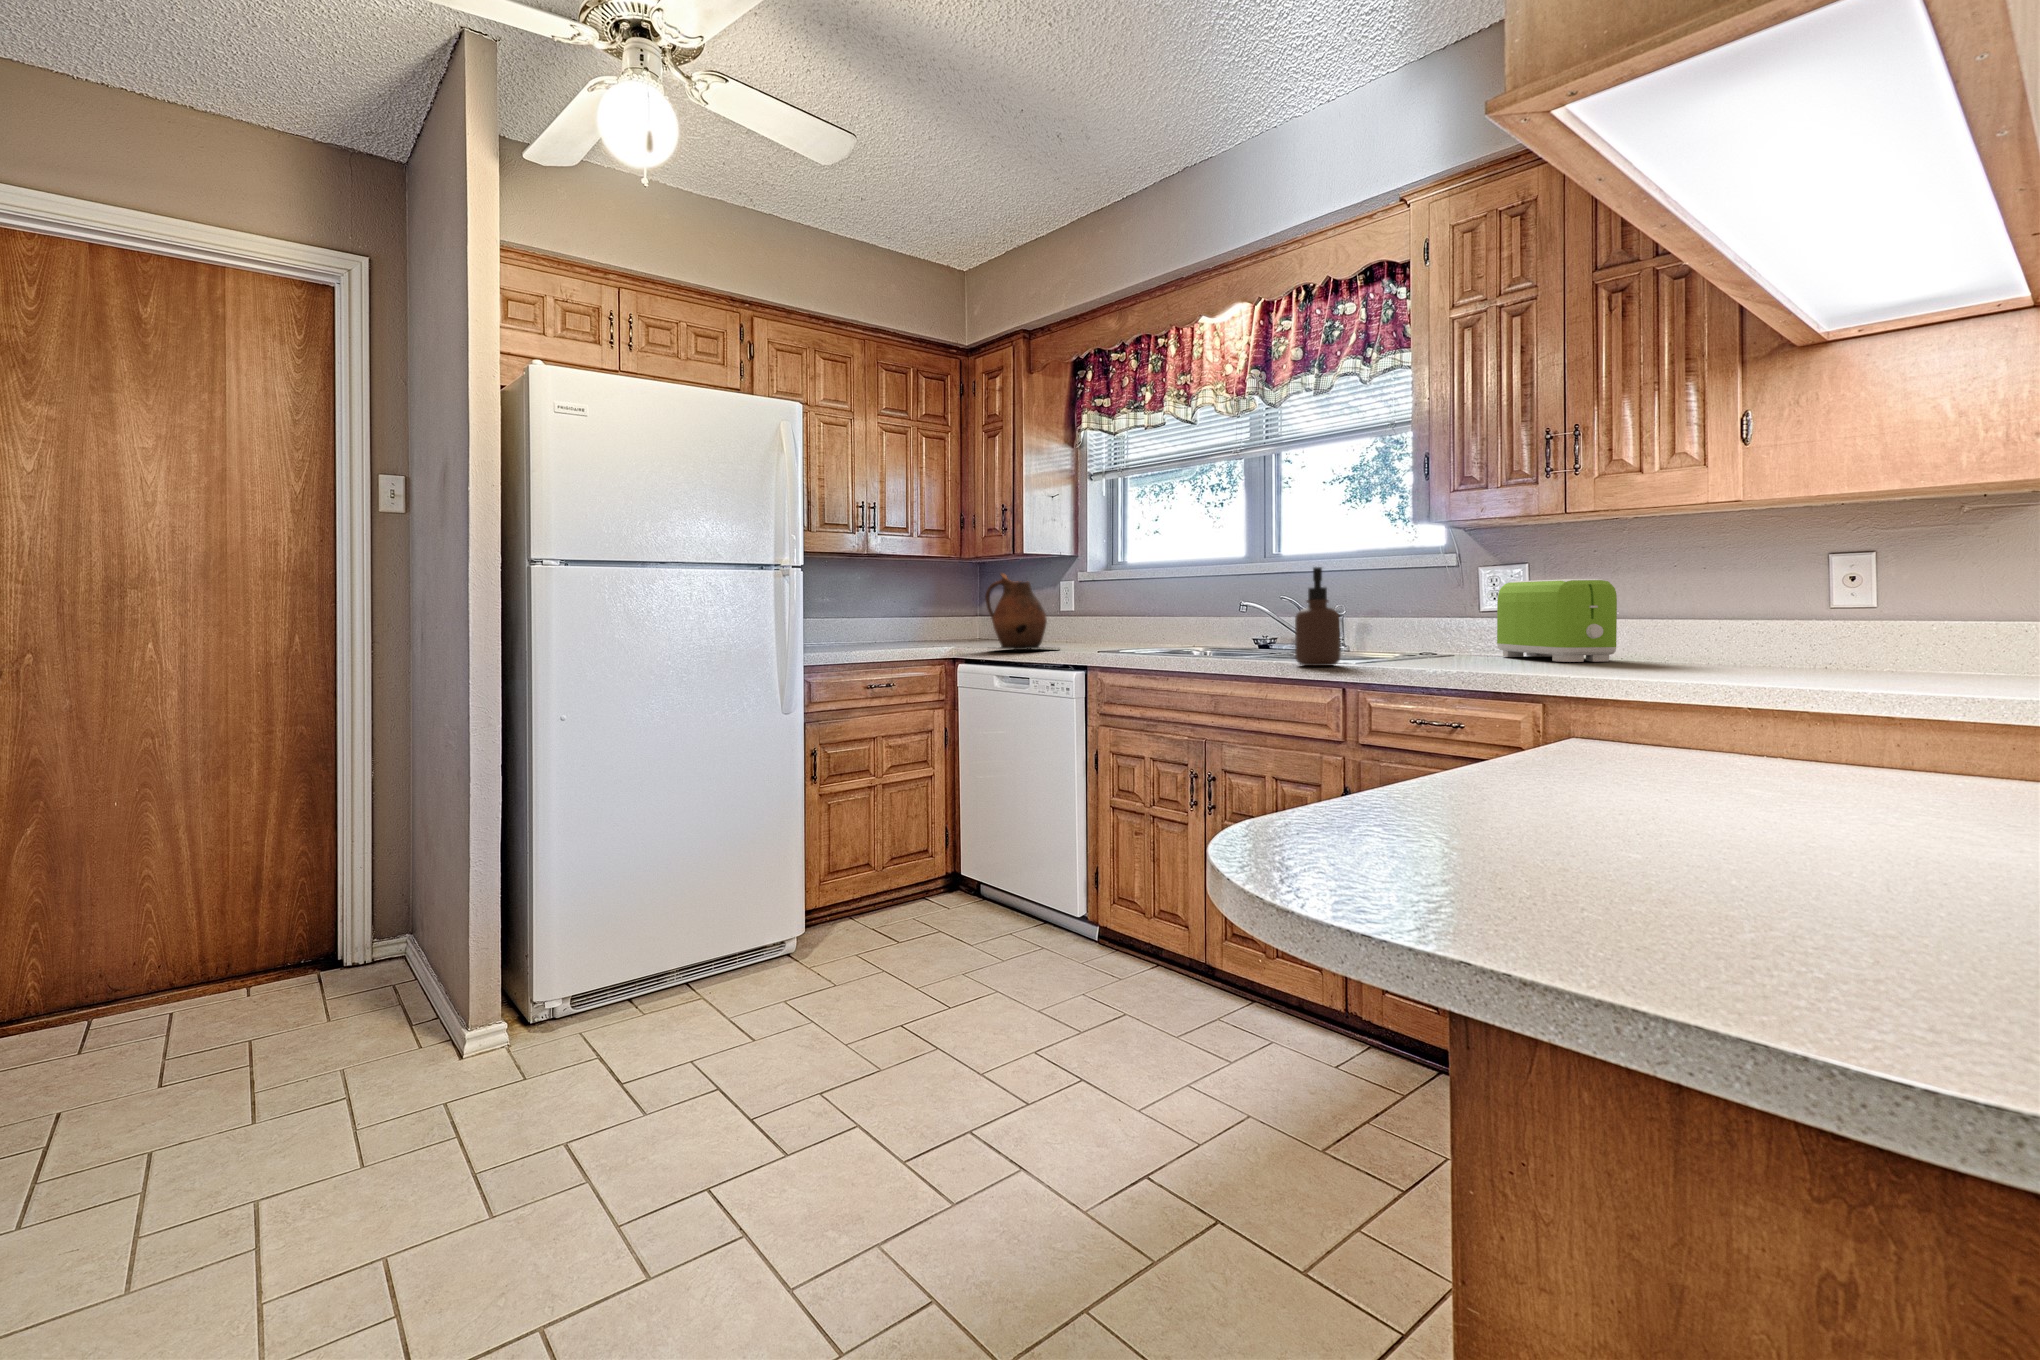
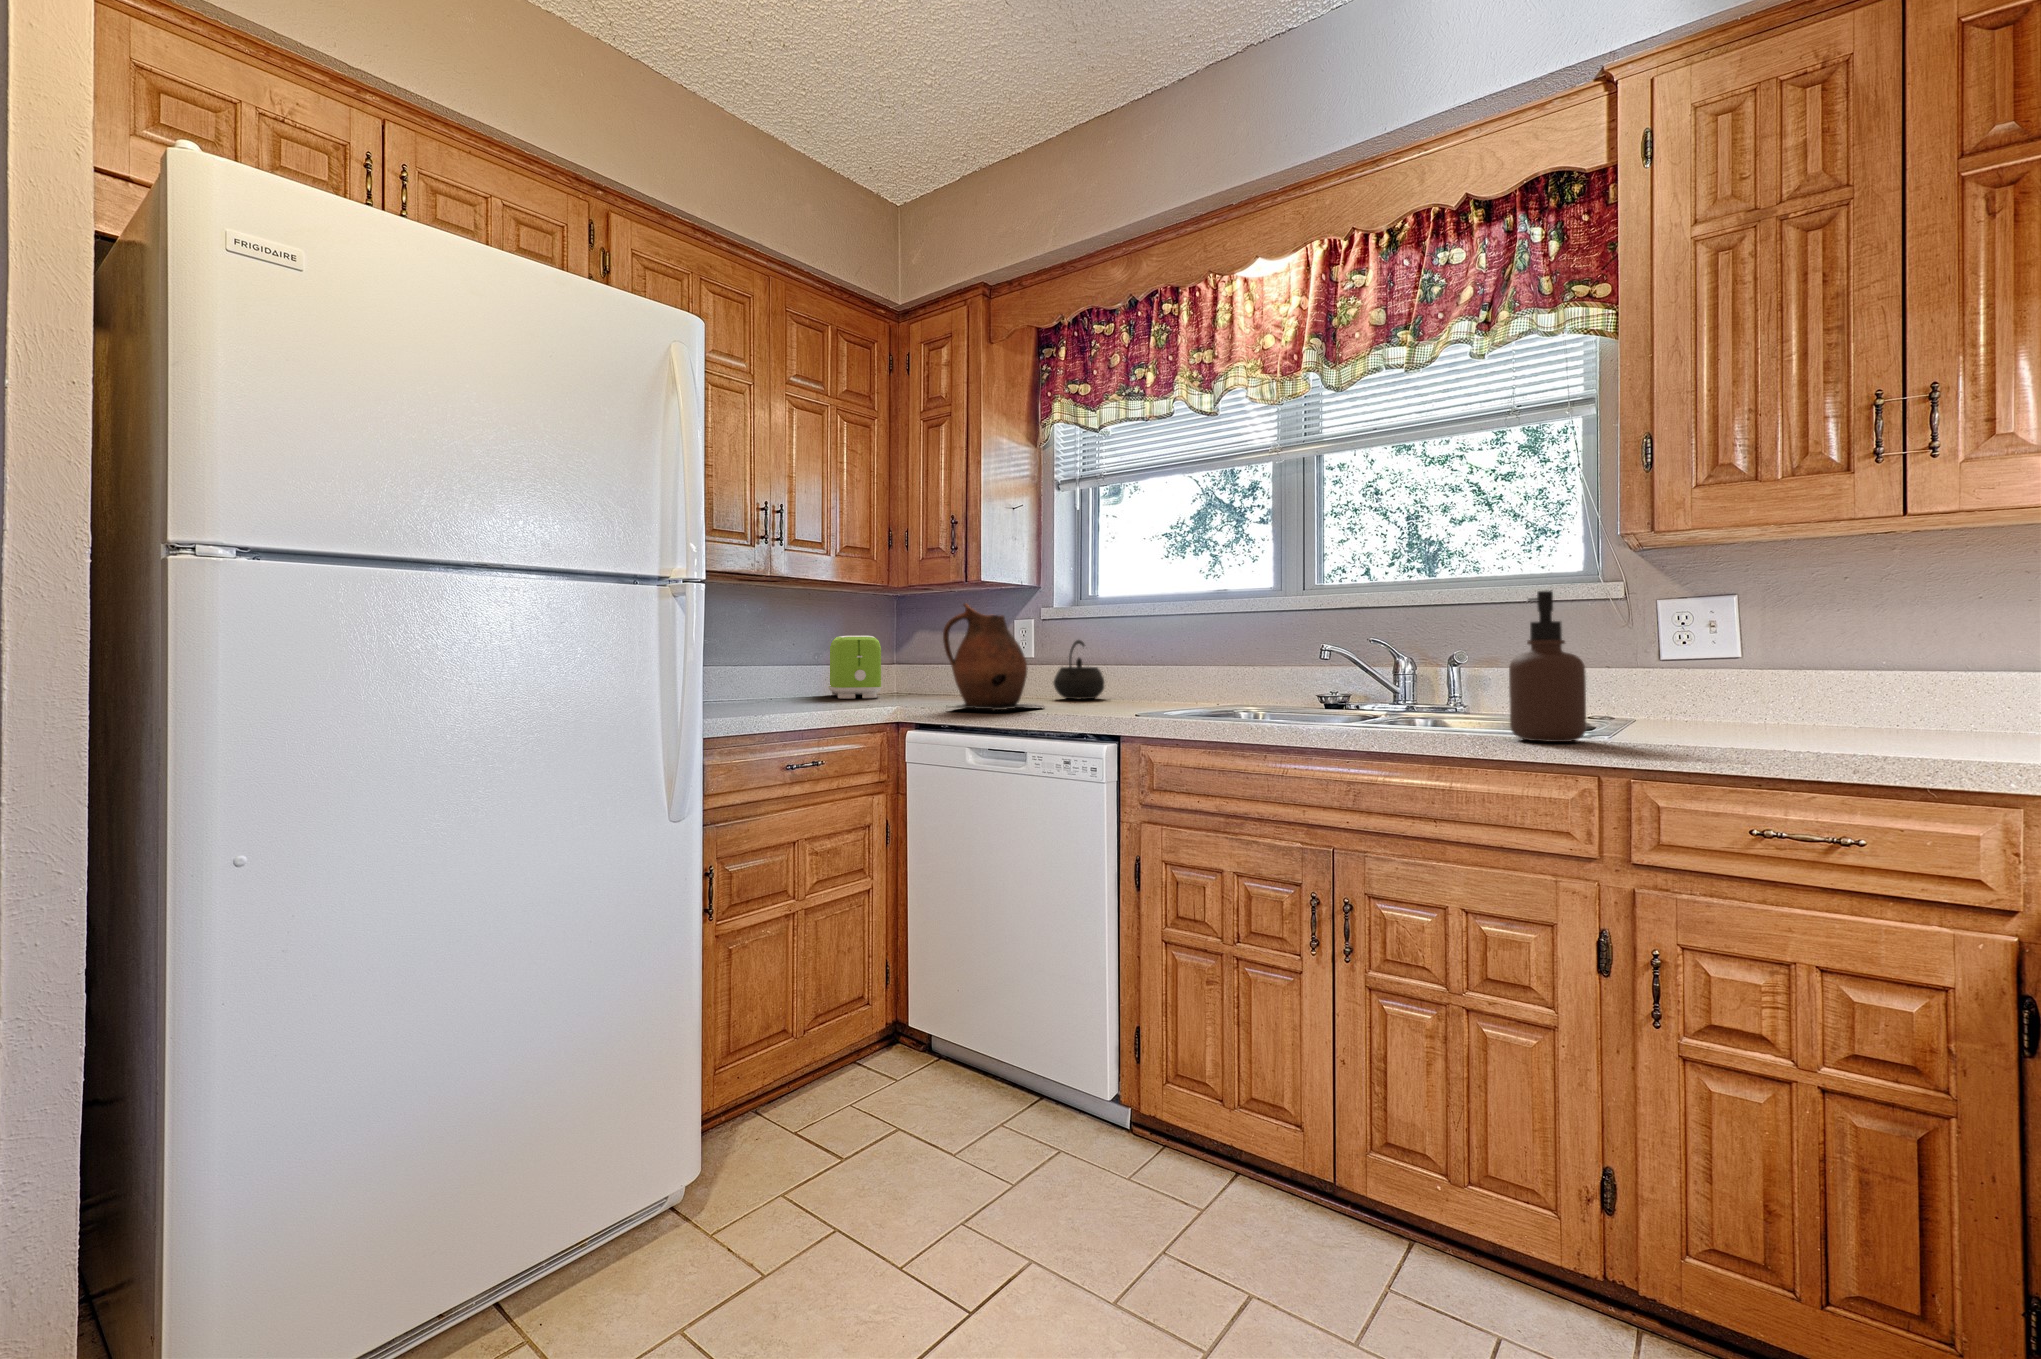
toaster: present [1497,579,1617,662] -> present [828,636,881,698]
kettle: none [1085,599,1126,645] -> present [1053,640,1104,699]

